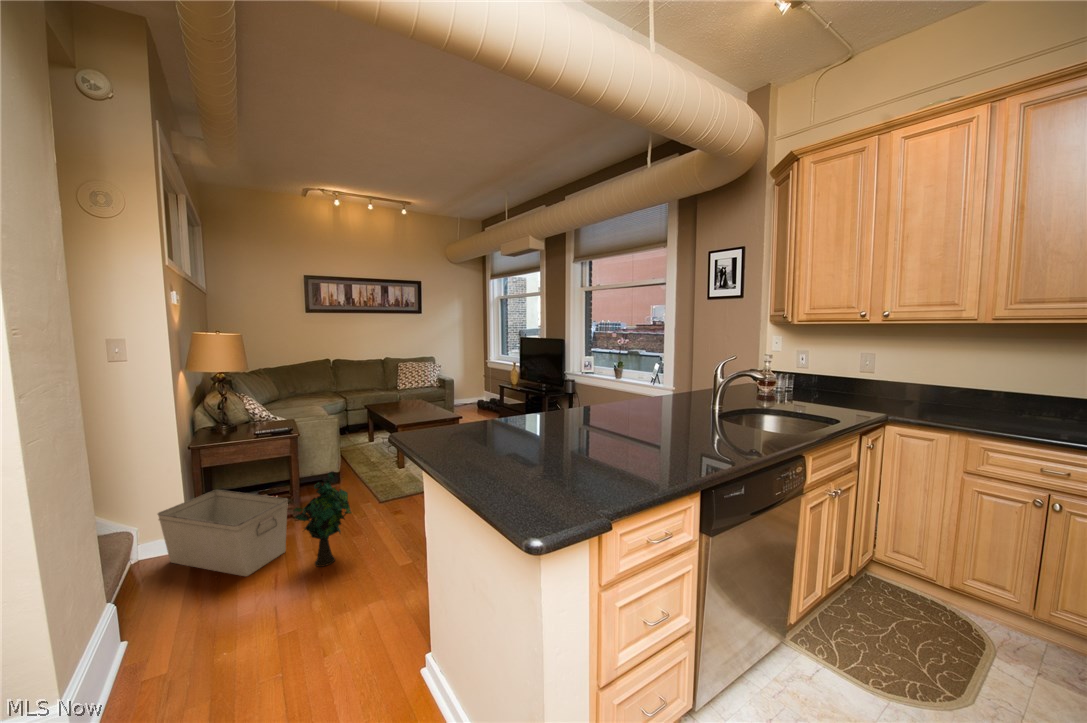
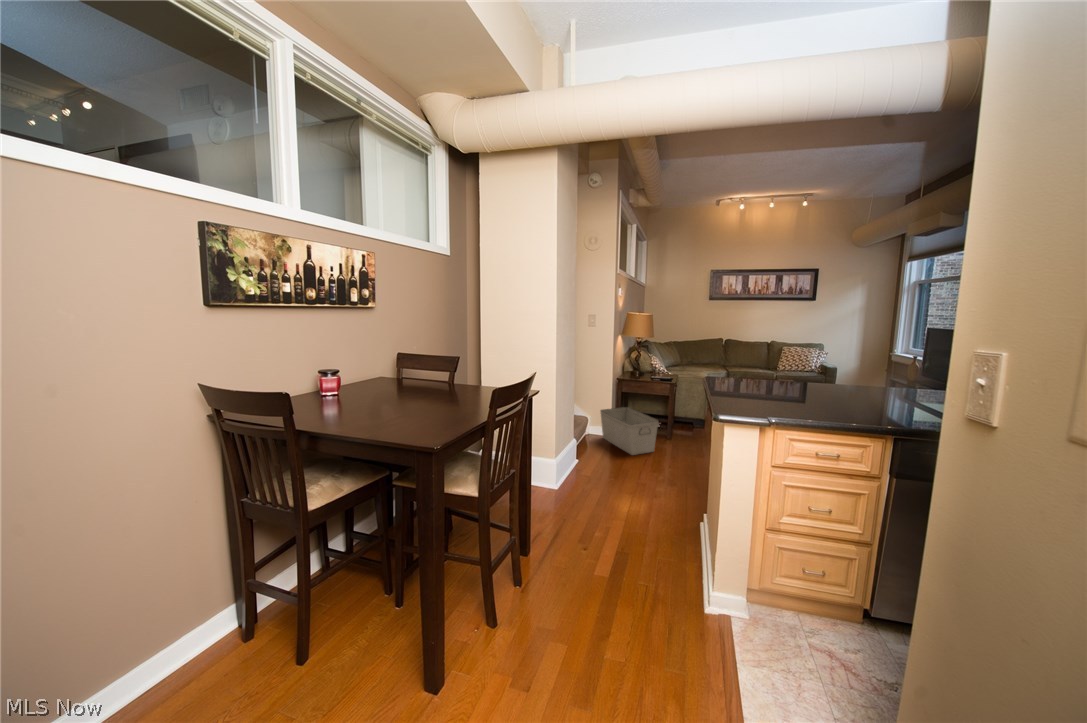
decorative plant: present [294,472,352,567] -> none [656,408,692,465]

